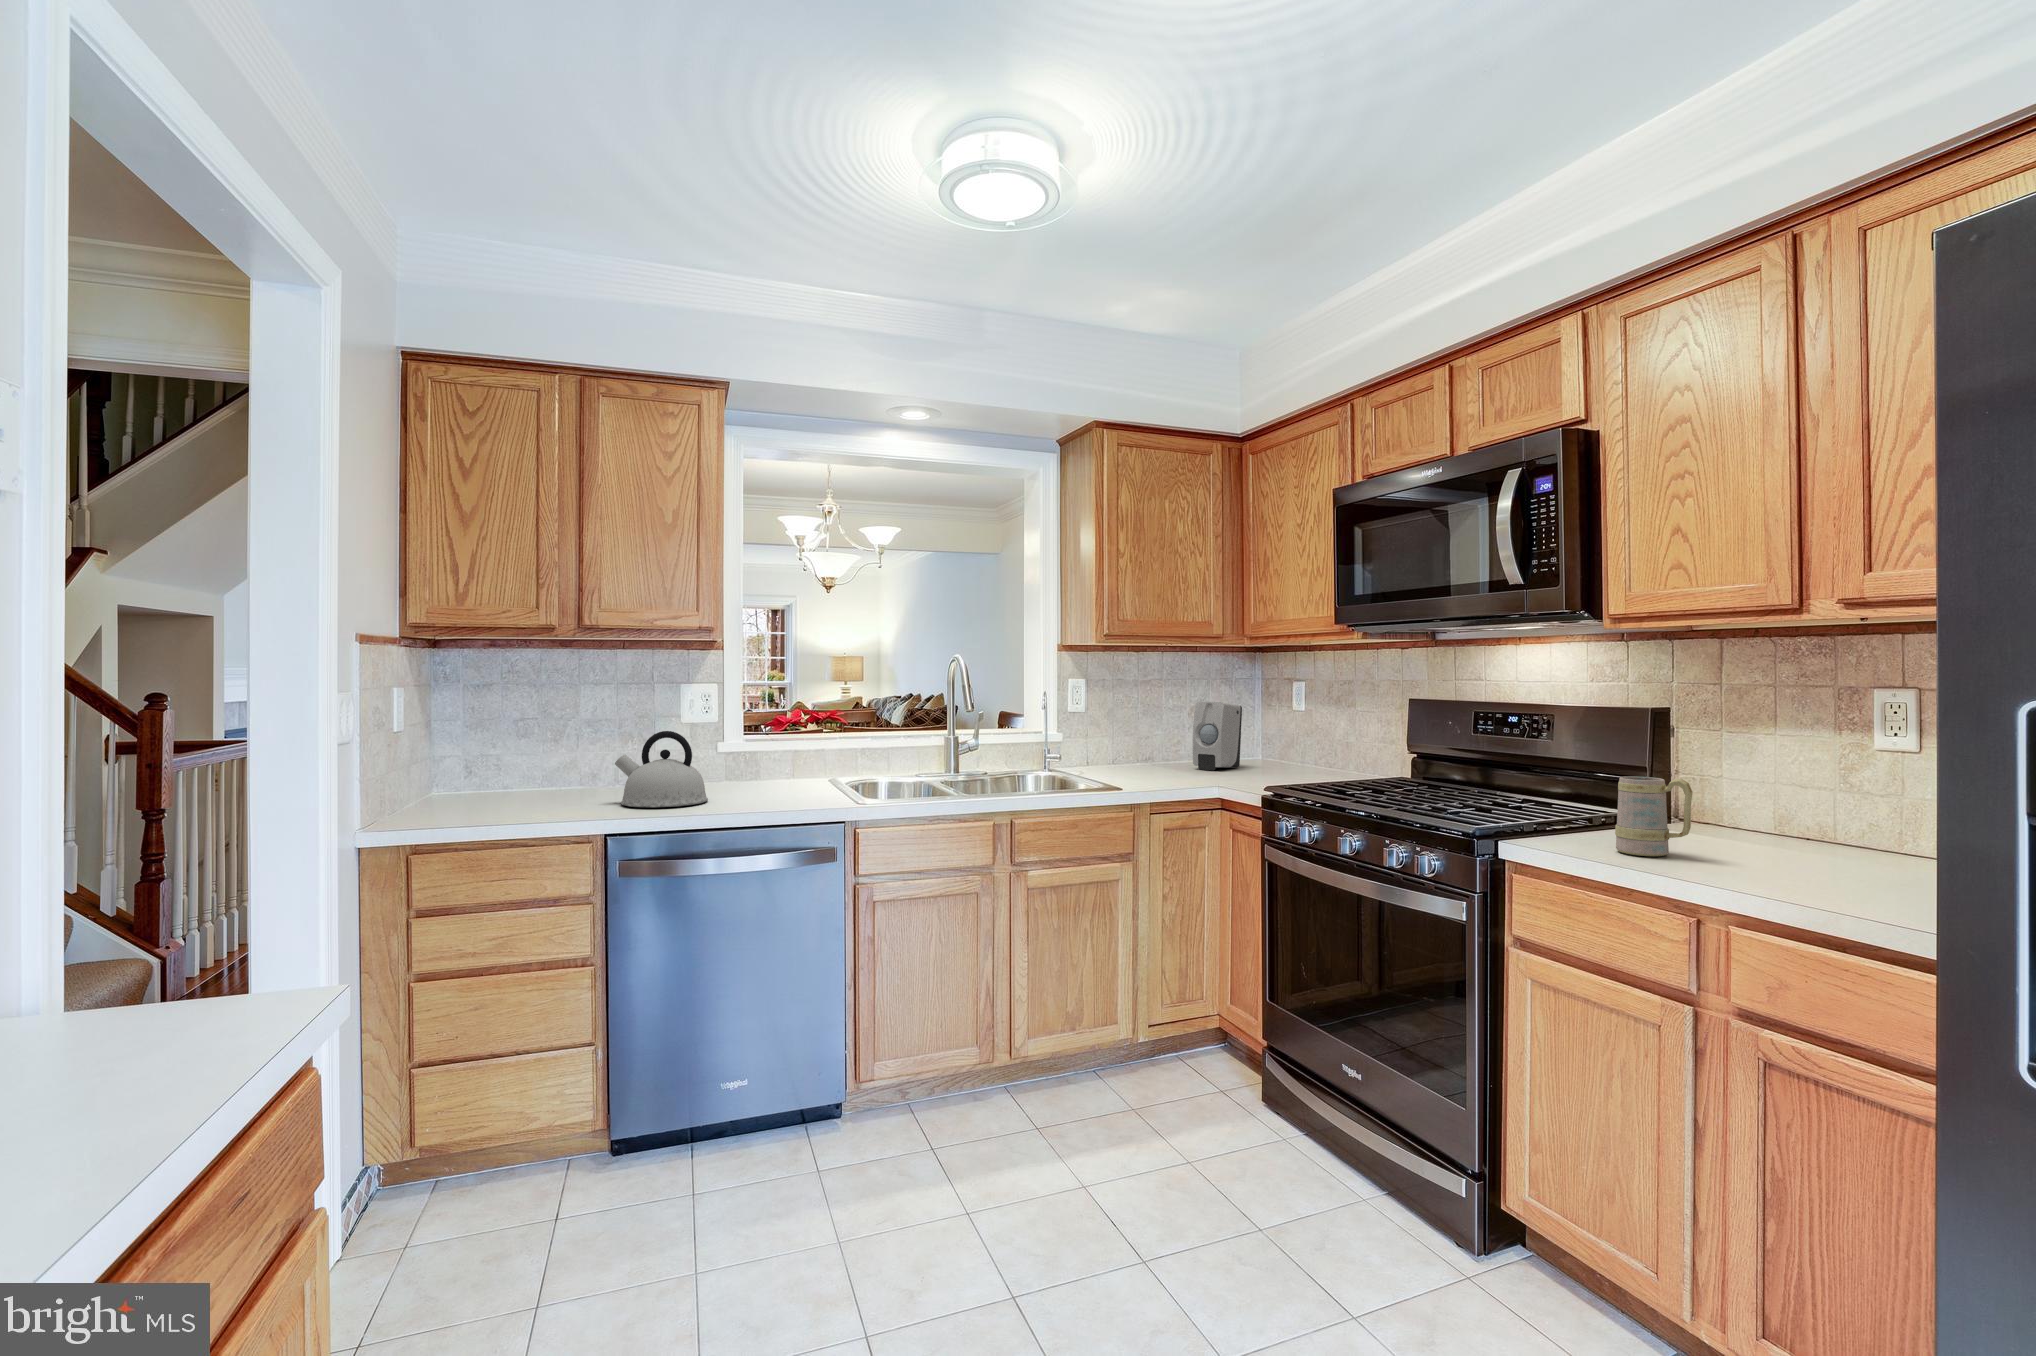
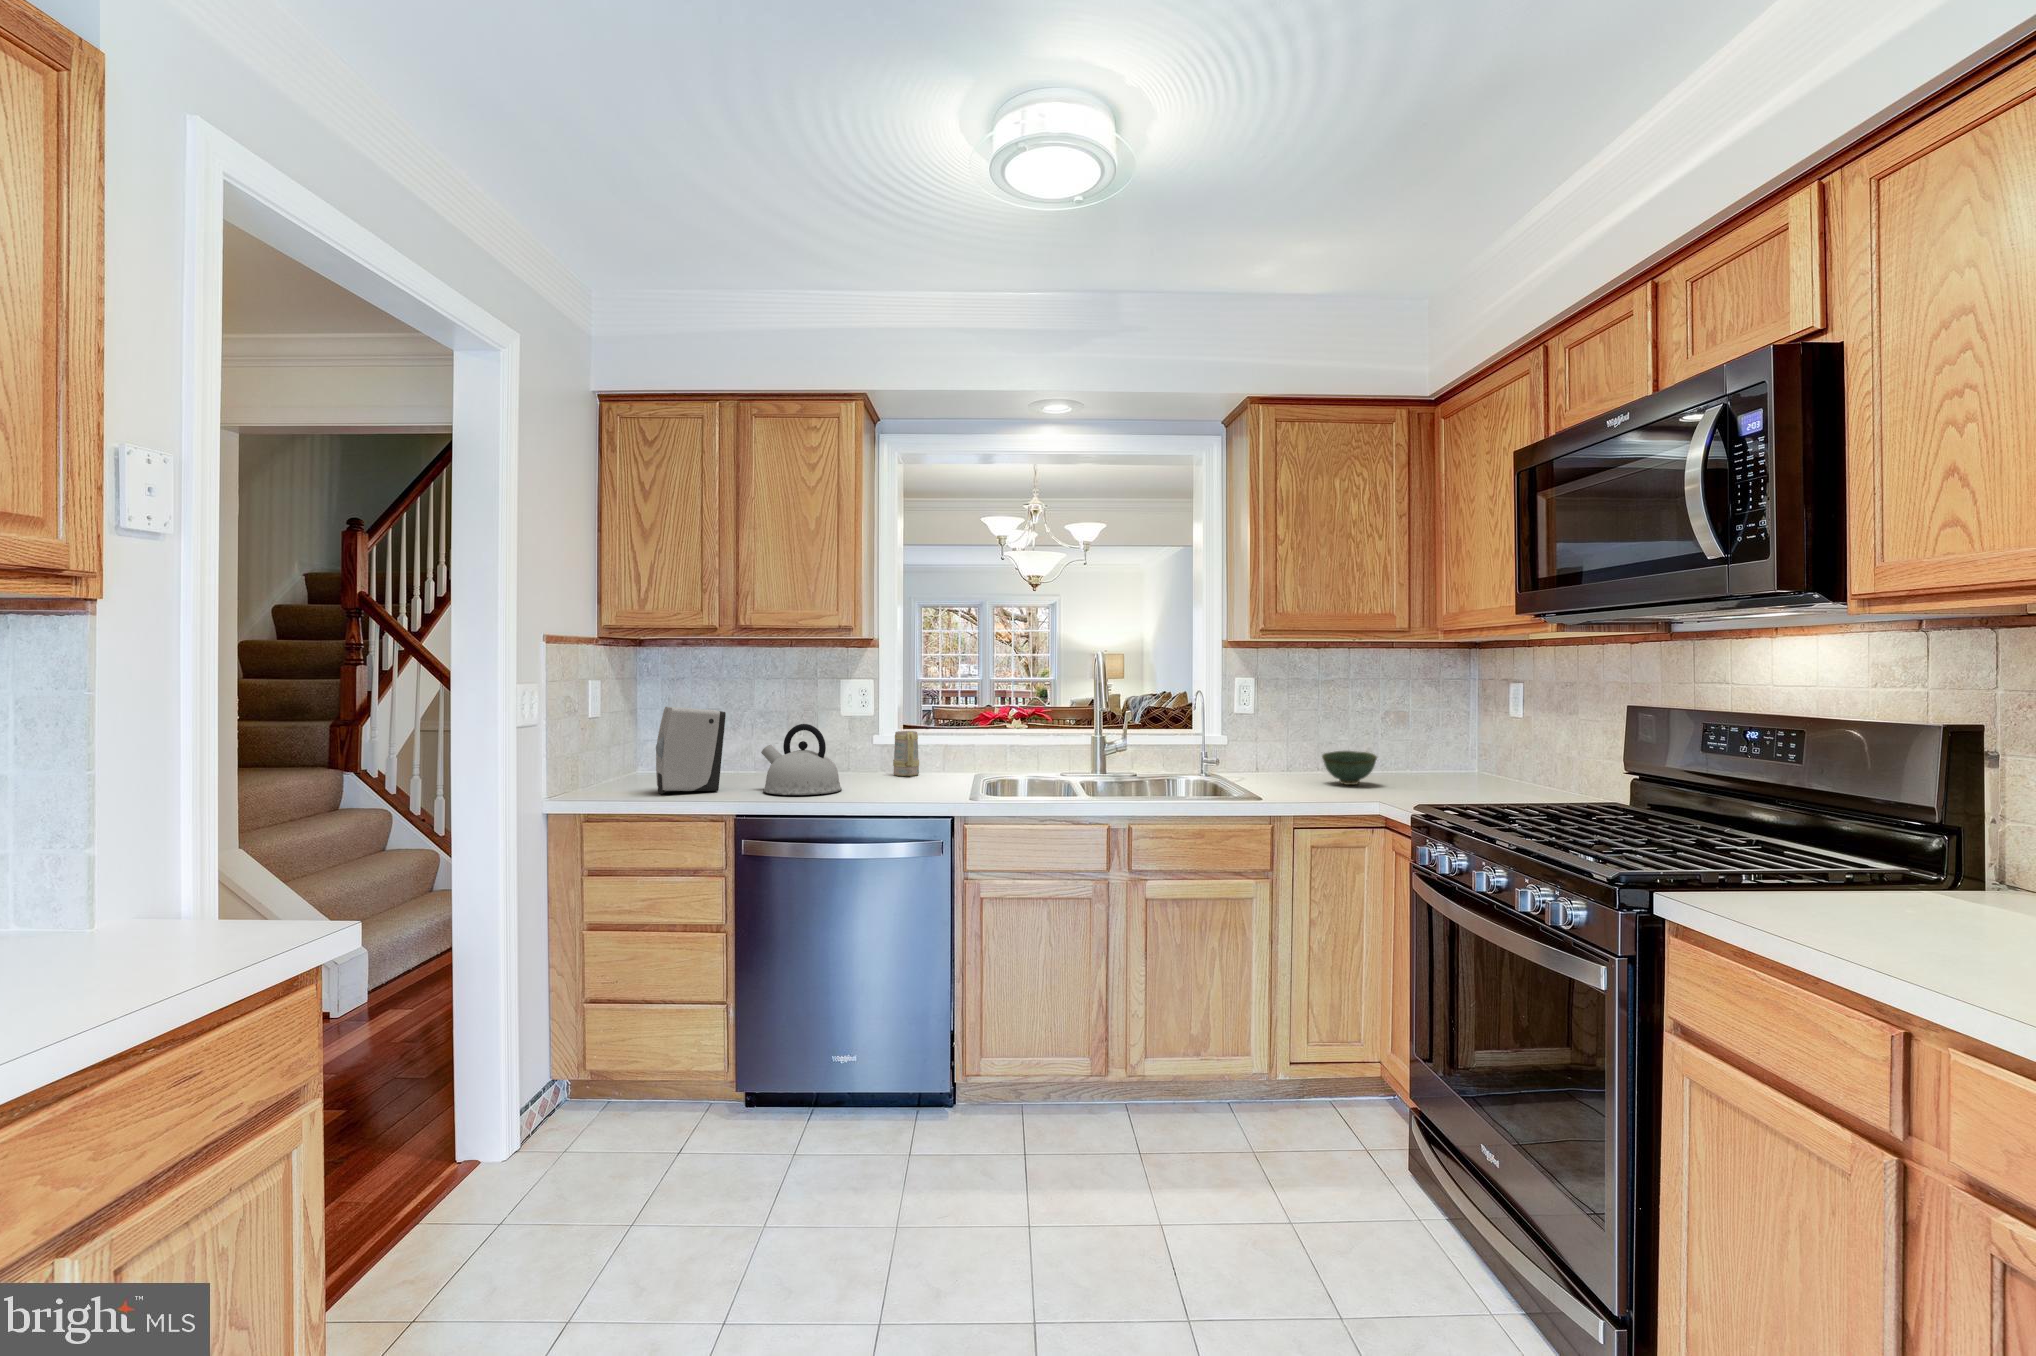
soap dispenser: present [1193,702,1242,770] -> present [656,707,726,794]
bowl: none [1149,744,1197,774] -> present [1322,751,1377,785]
mug: present [1615,776,1693,856] -> present [893,731,919,776]

